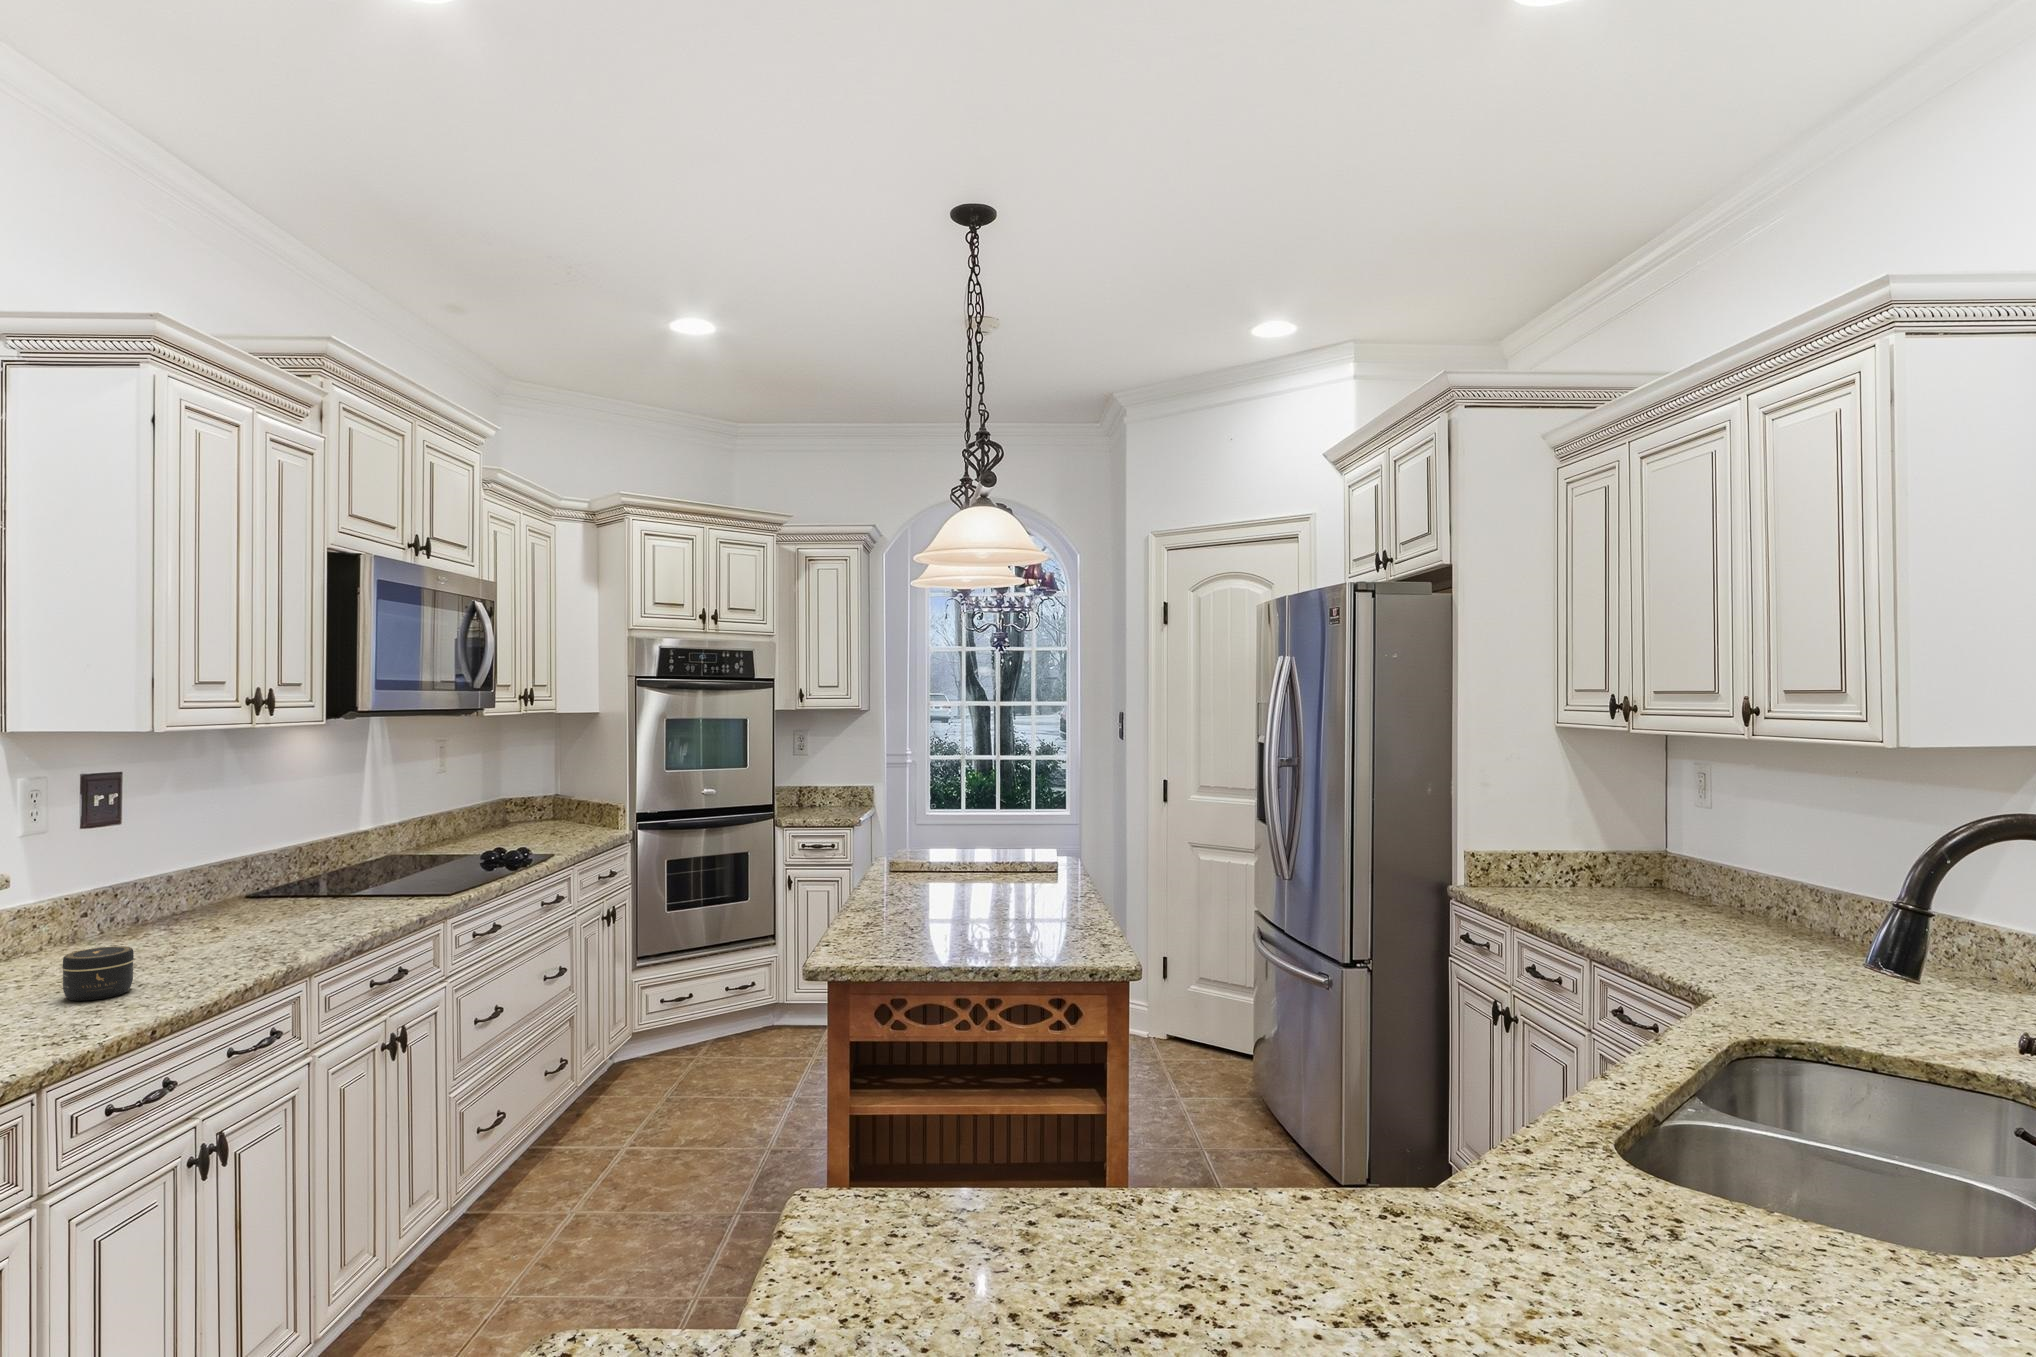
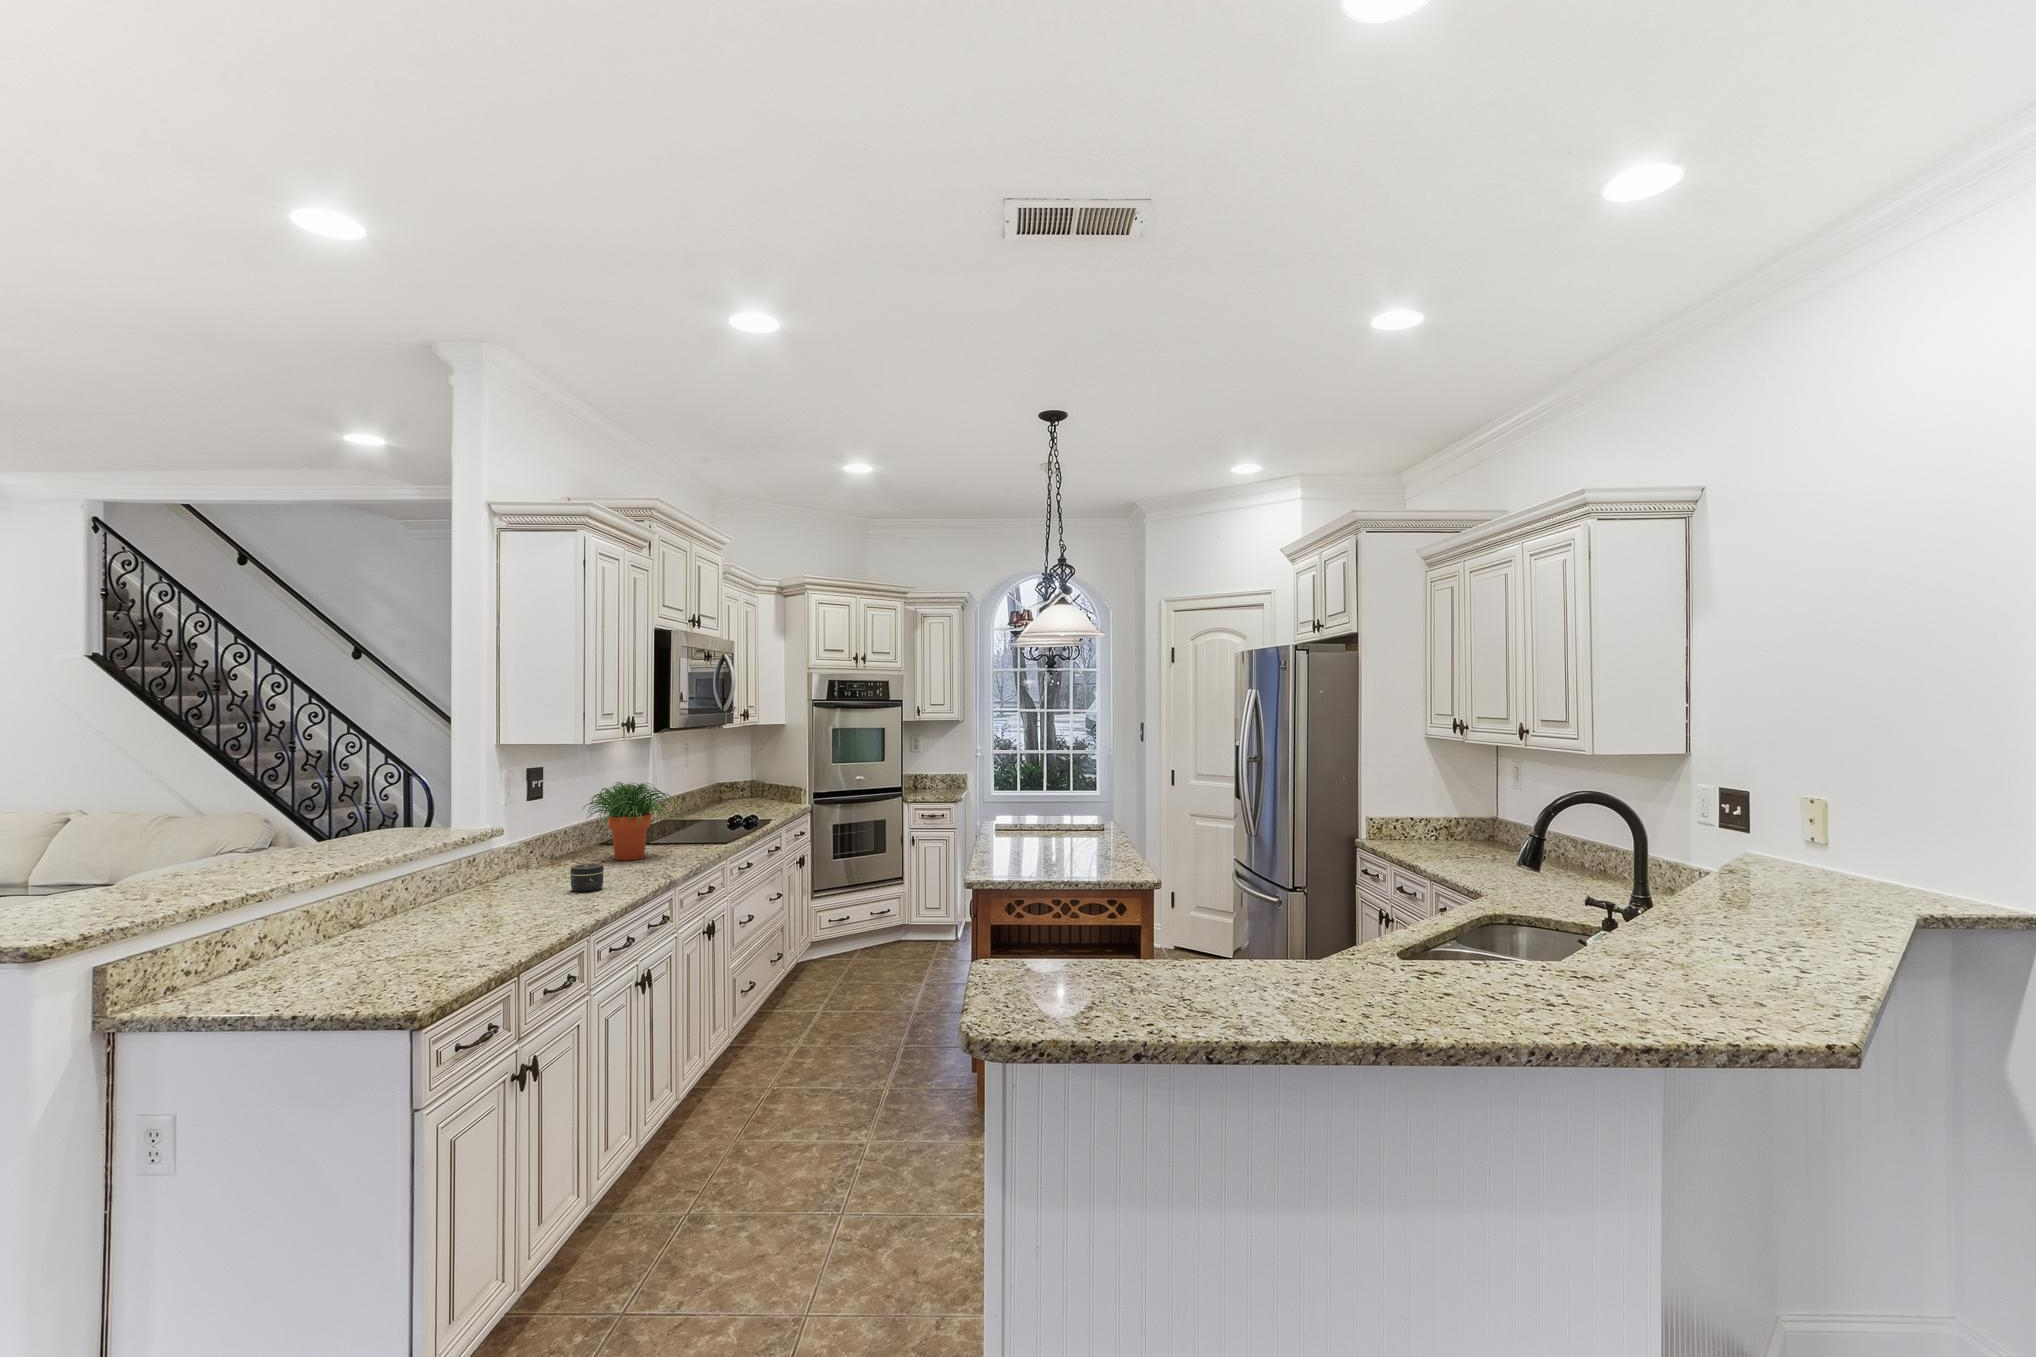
potted plant: none [158,799,339,931] -> present [584,782,677,860]

